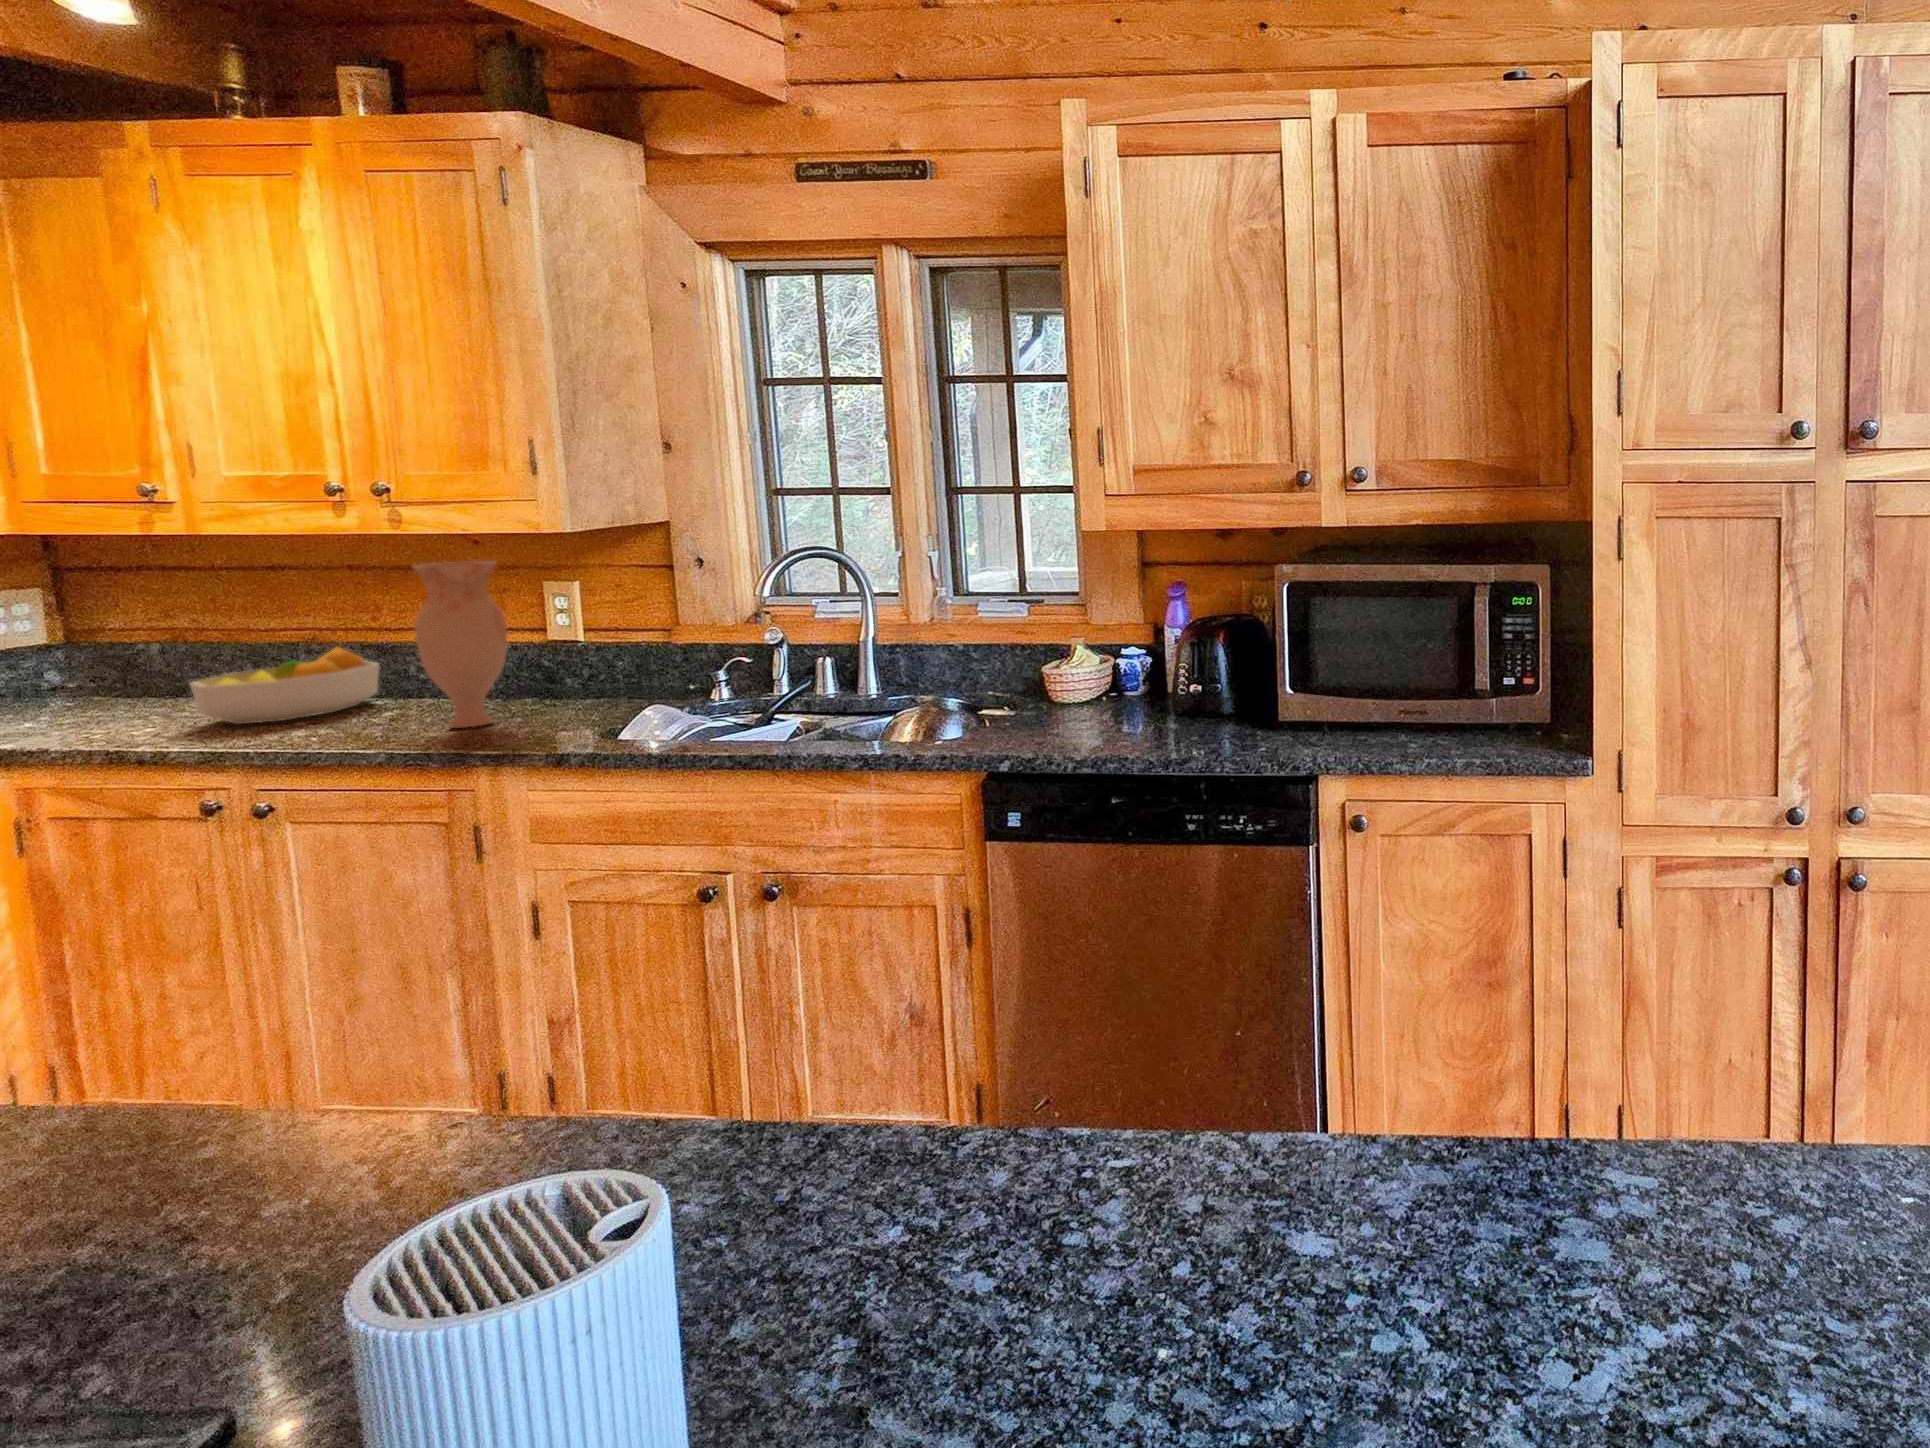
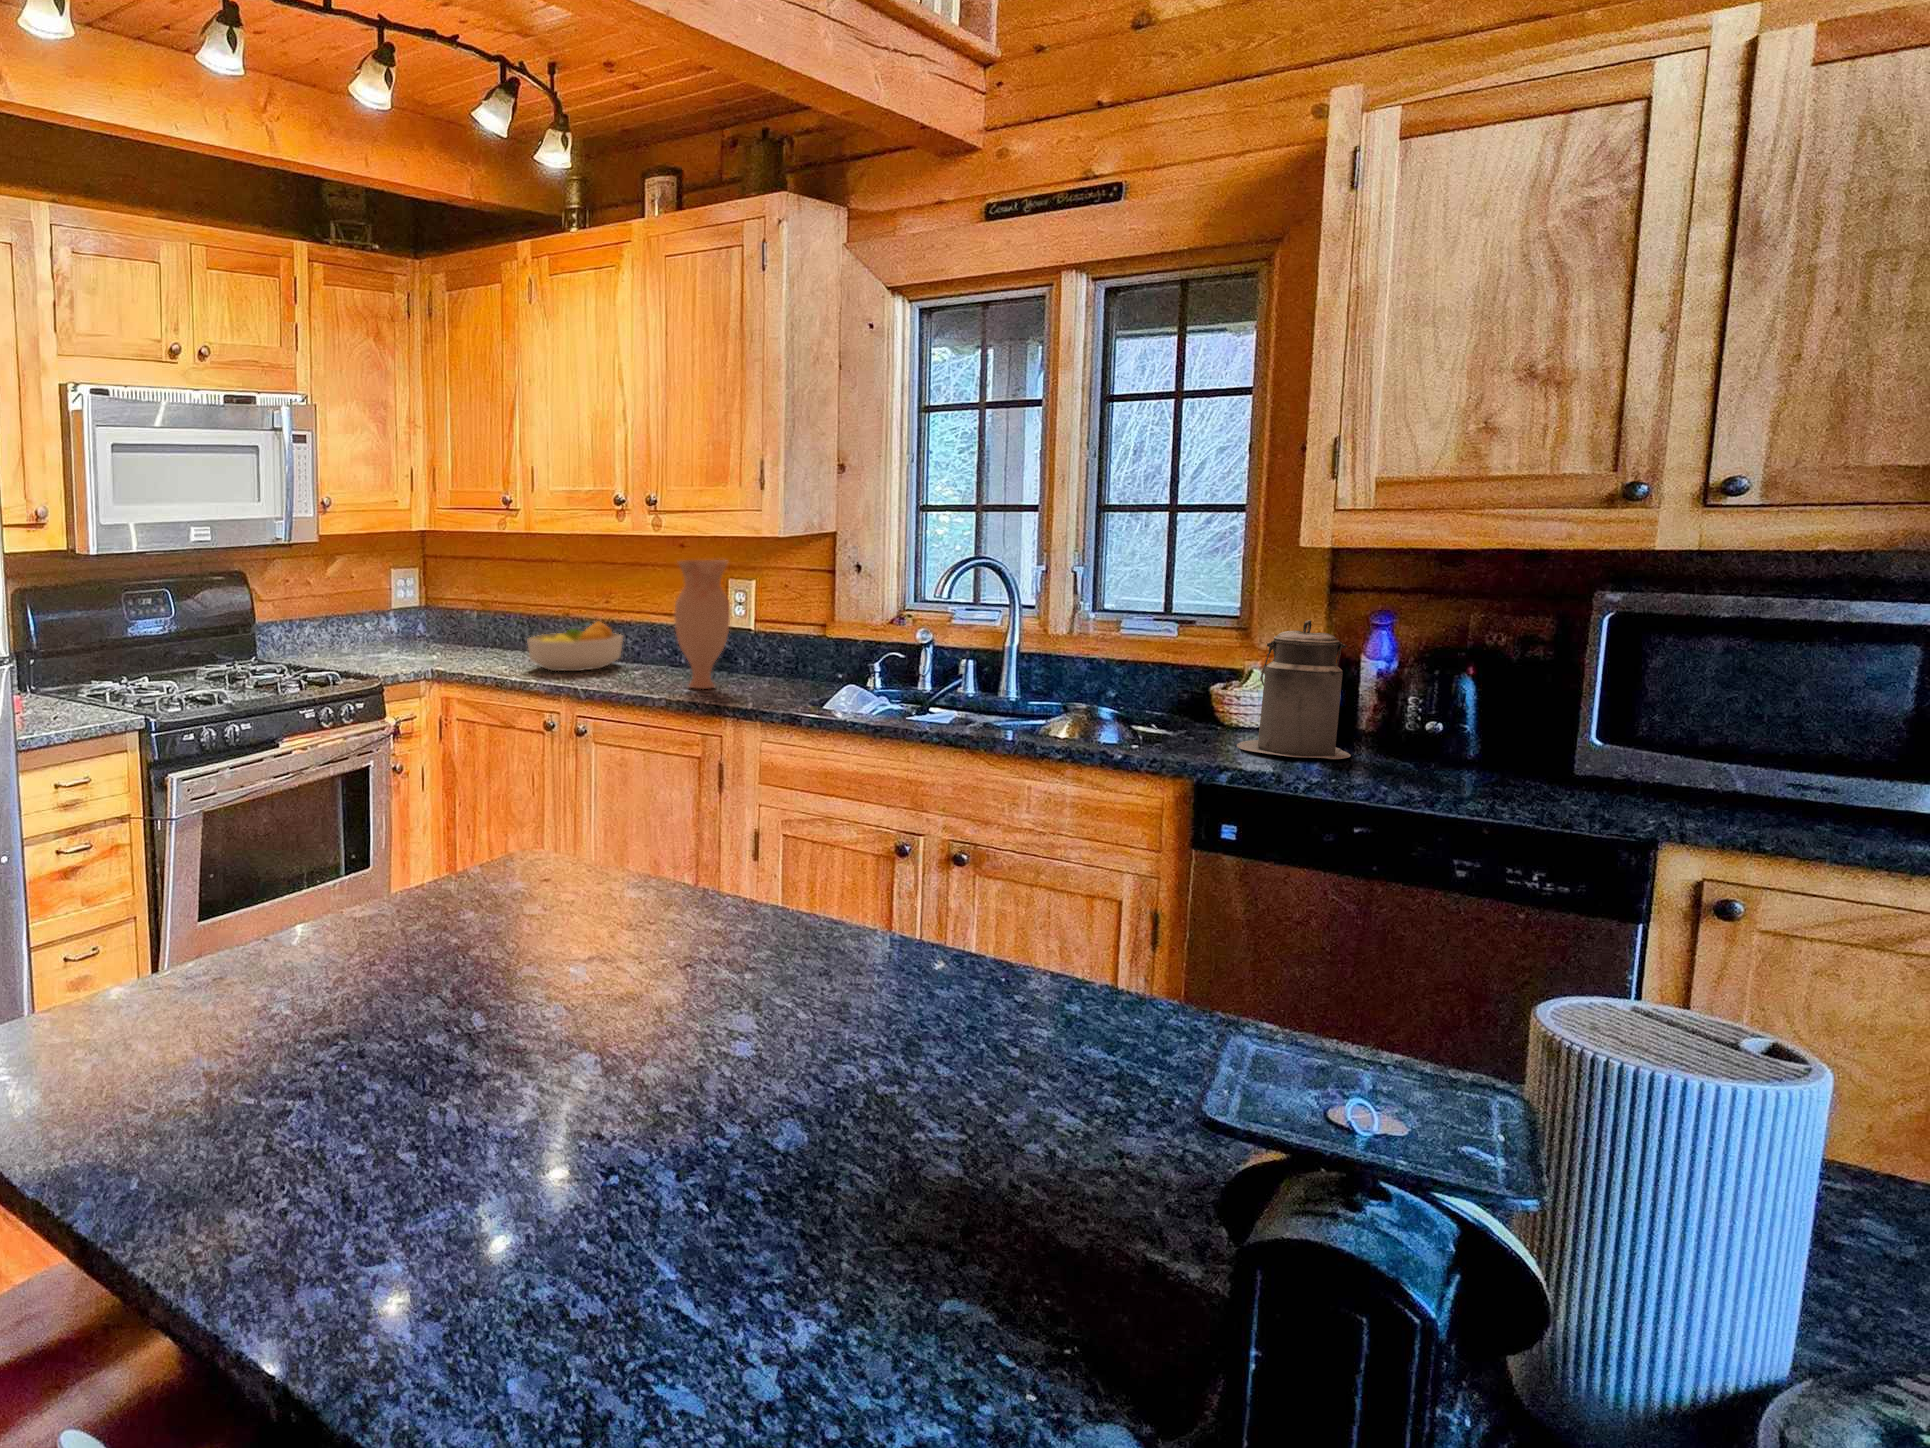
canister: none [1051,600,1145,732] -> present [1237,620,1351,759]

